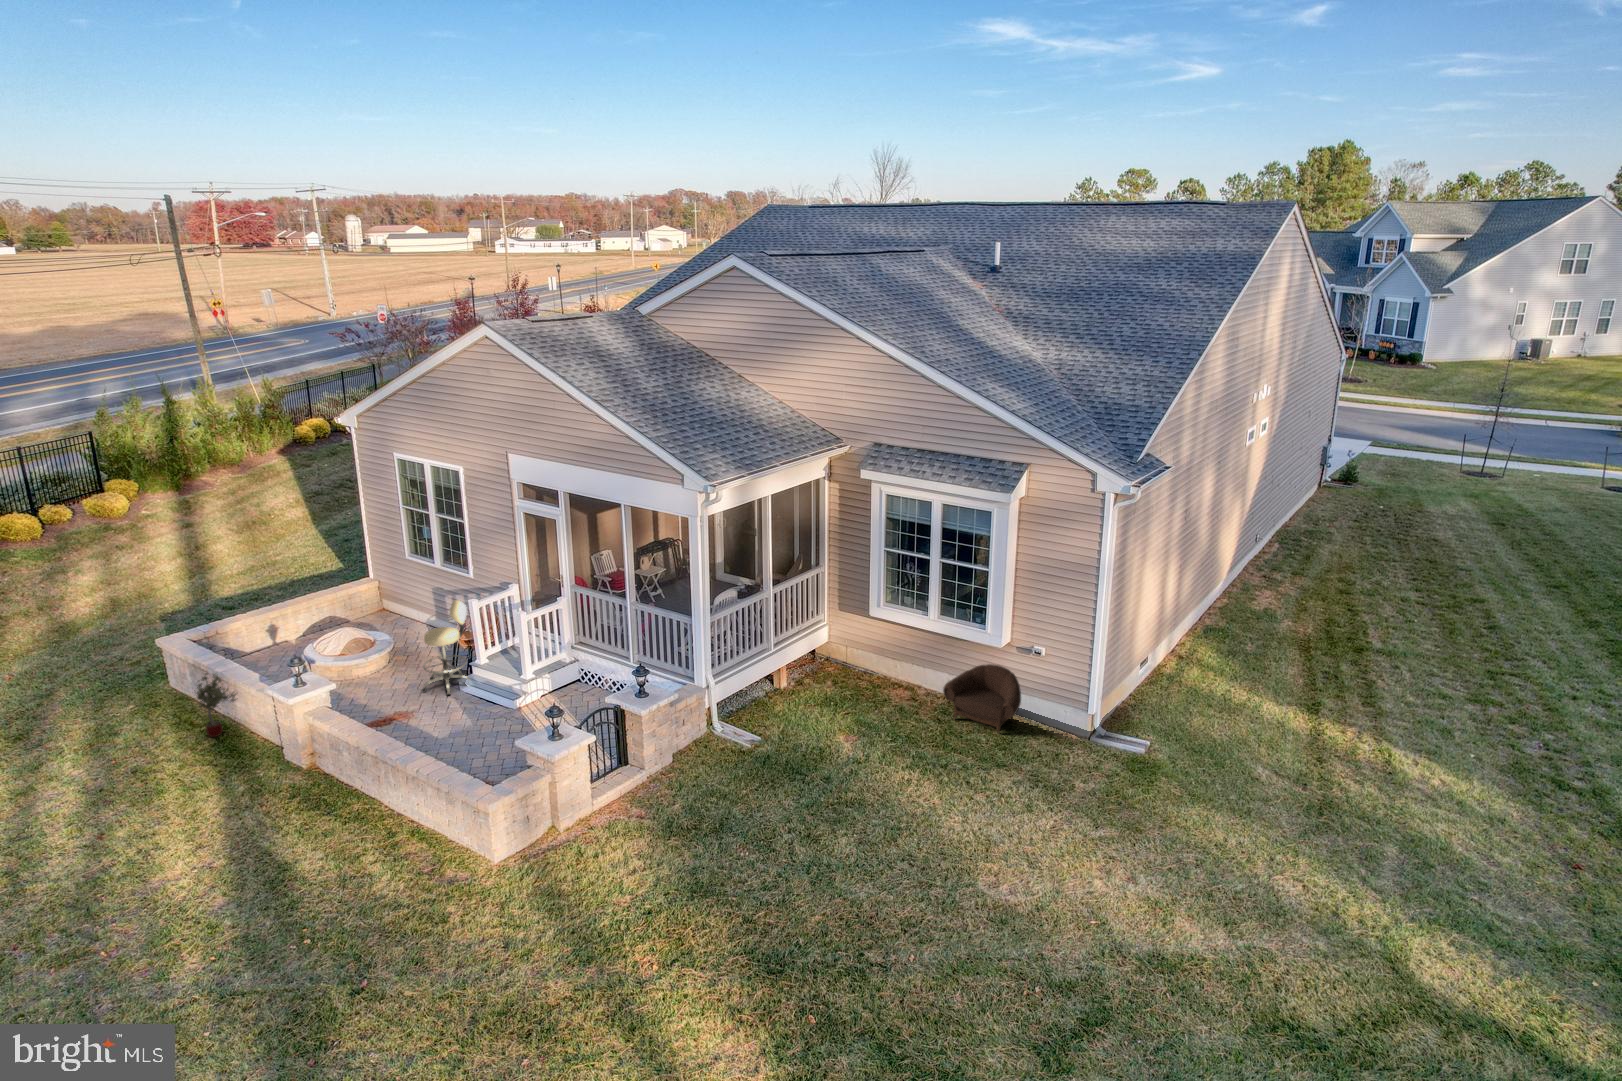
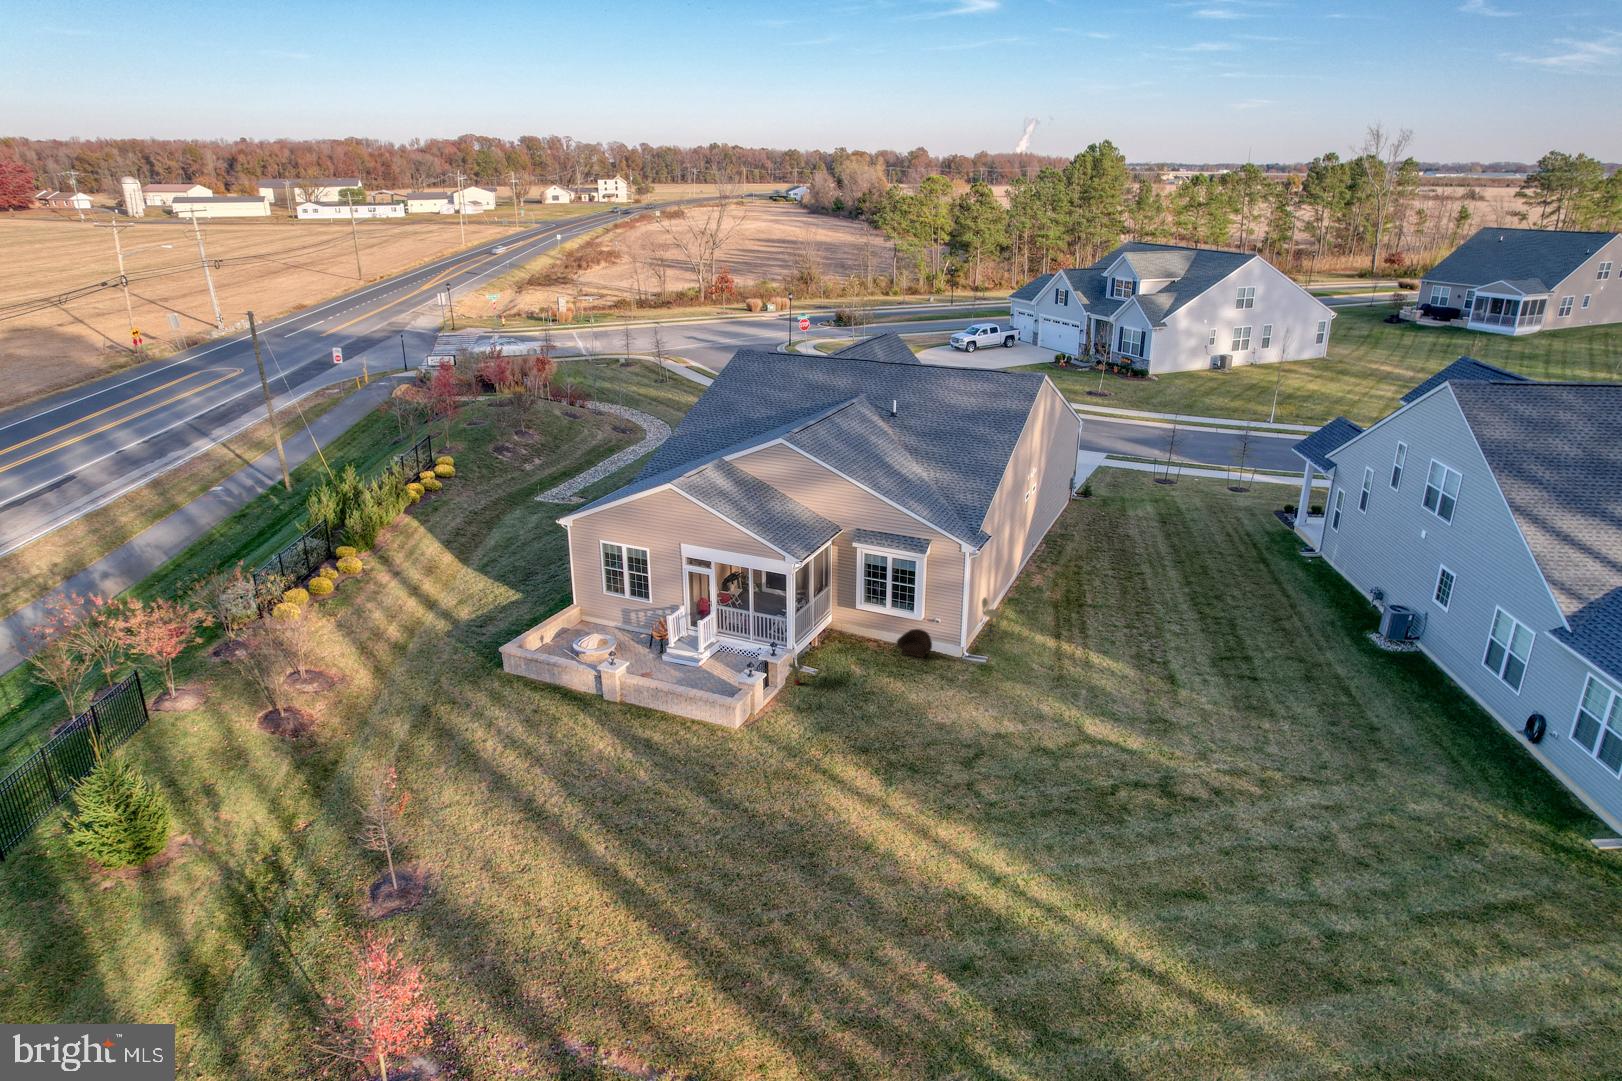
stool: present [422,600,470,695] -> present [982,597,1000,639]
potted tree: present [194,673,236,737] -> present [789,654,804,685]

